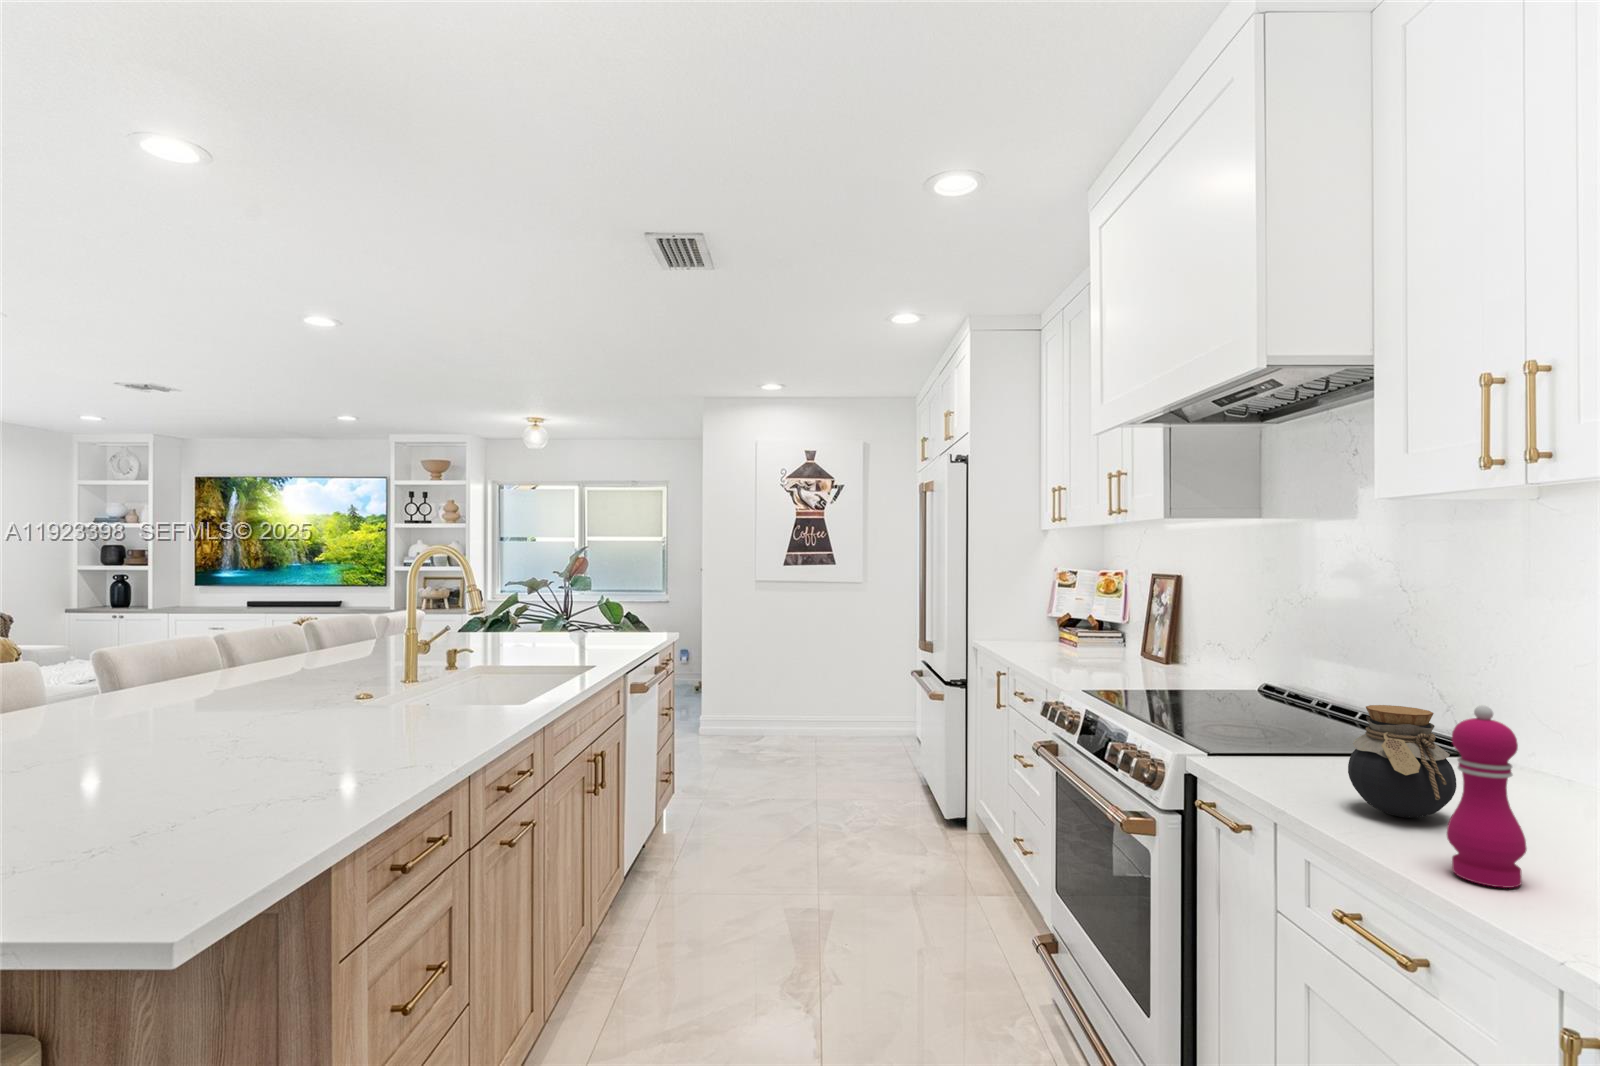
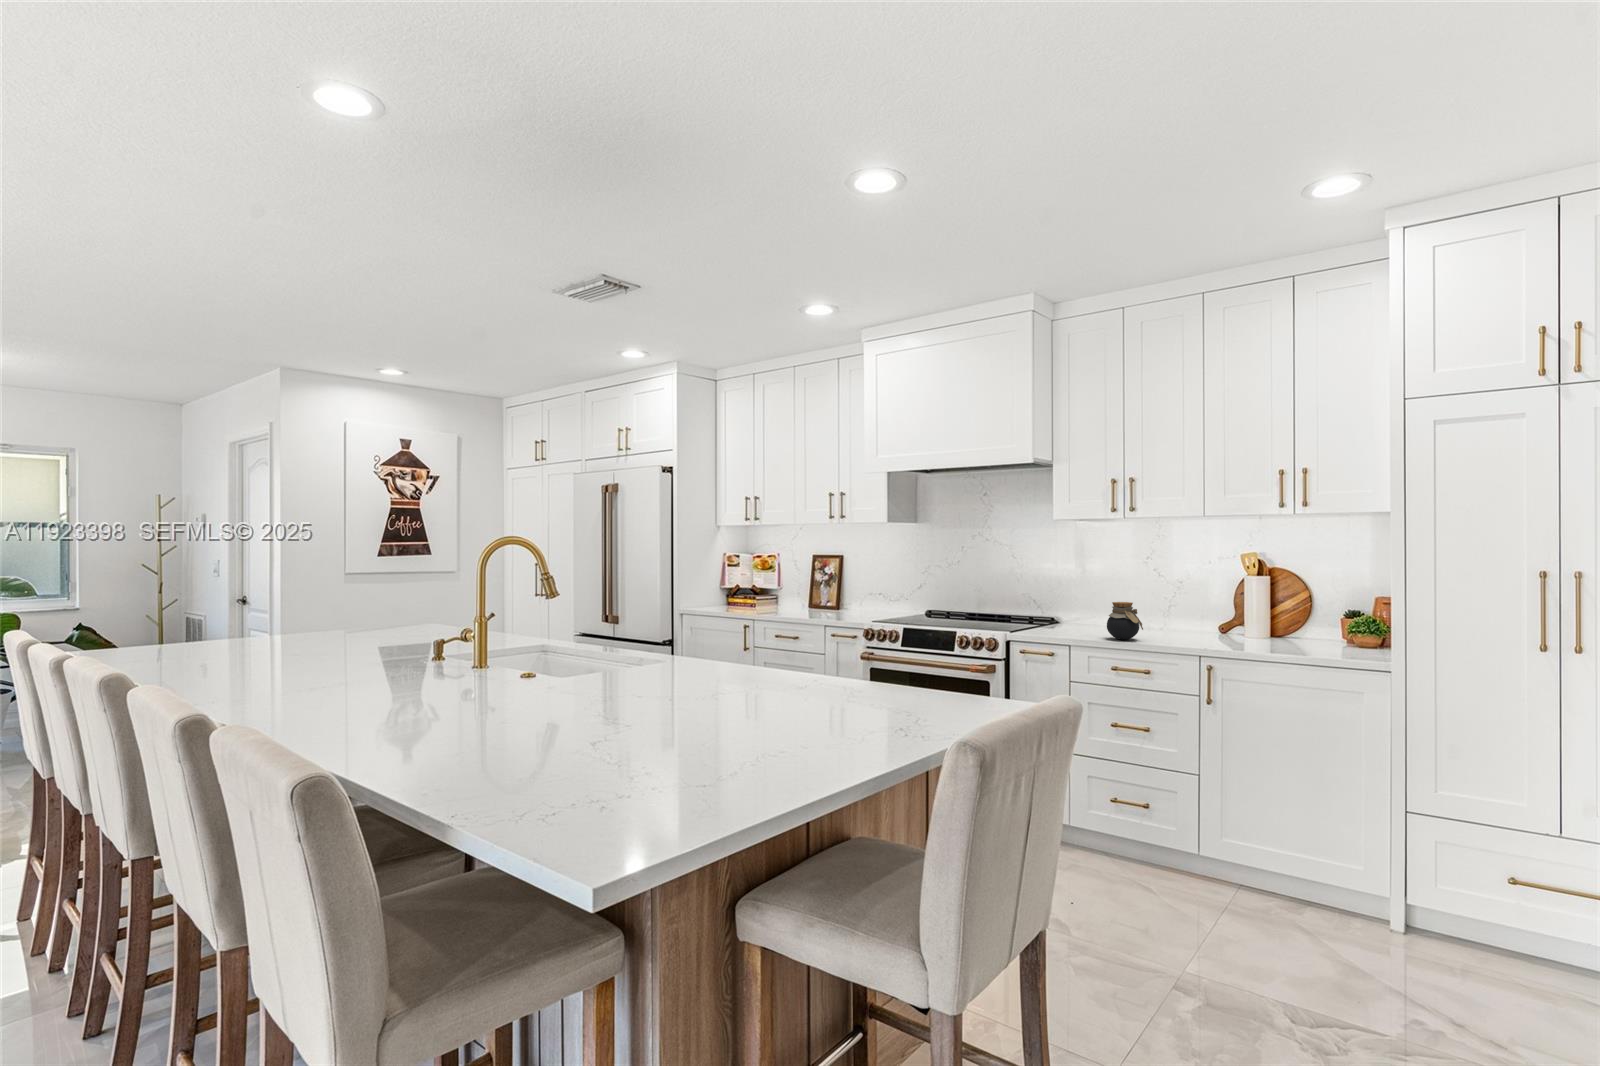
pepper mill: present [1447,705,1527,888] -> none [1167,594,1187,647]

